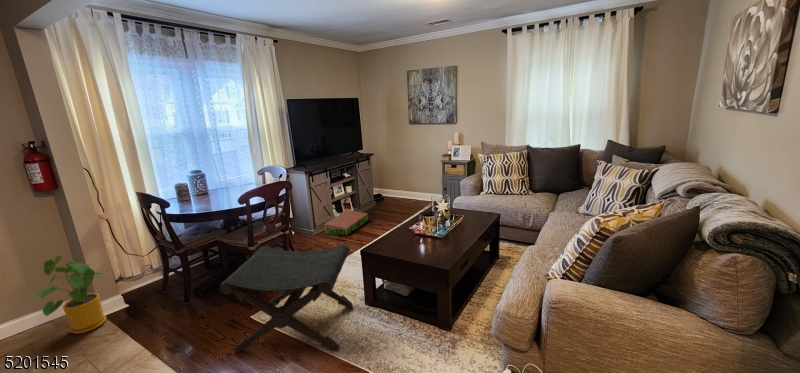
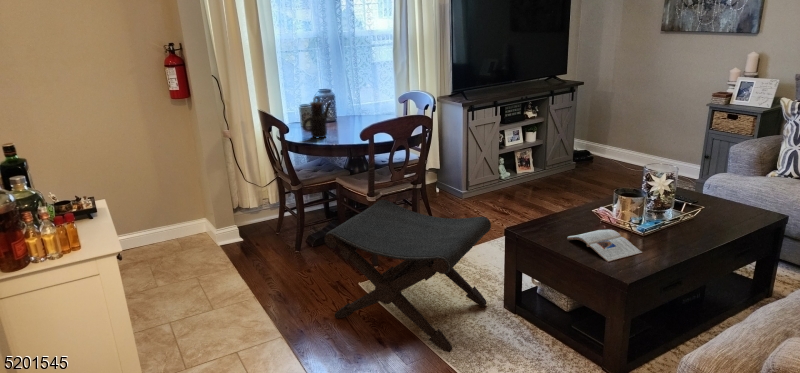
teapot: none [183,175,208,208] -> present [303,96,331,138]
storage bin: present [325,210,368,235] -> none [481,168,555,208]
magazine: none [402,237,448,258] -> present [568,229,642,262]
house plant: present [32,256,106,334] -> none [164,168,228,257]

